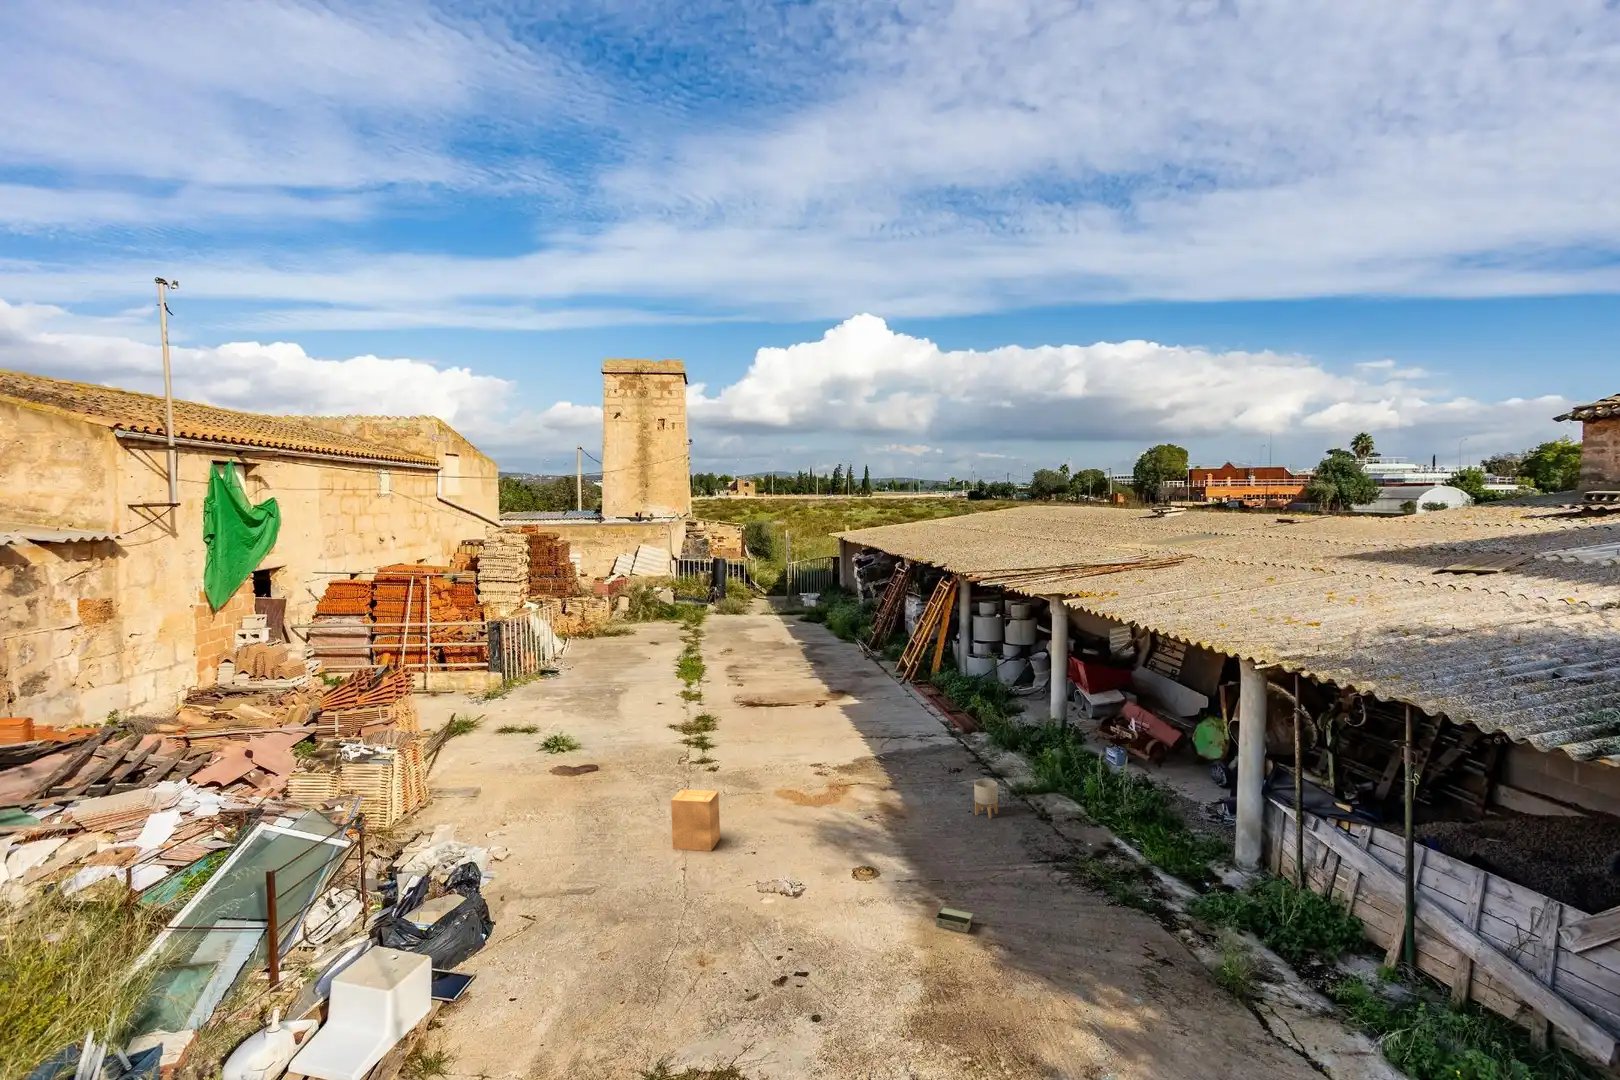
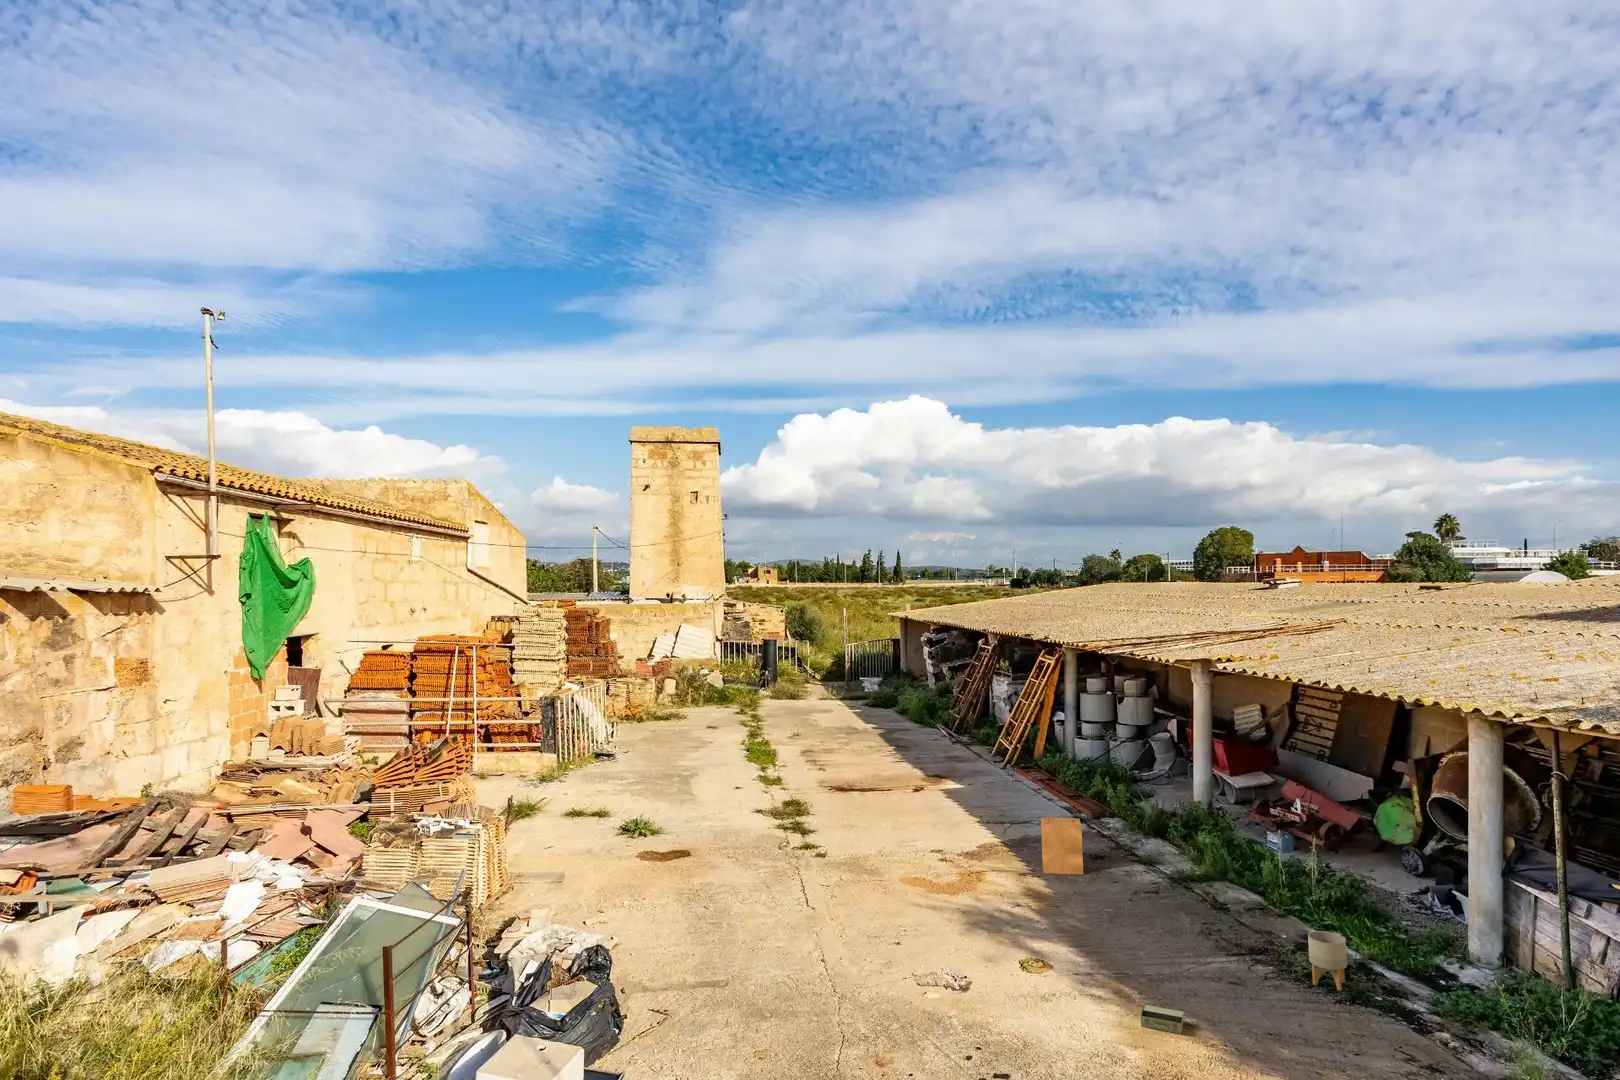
planter: present [974,779,998,818] -> present [1308,931,1347,991]
cardboard box: present [671,789,720,851] -> present [1041,817,1083,875]

